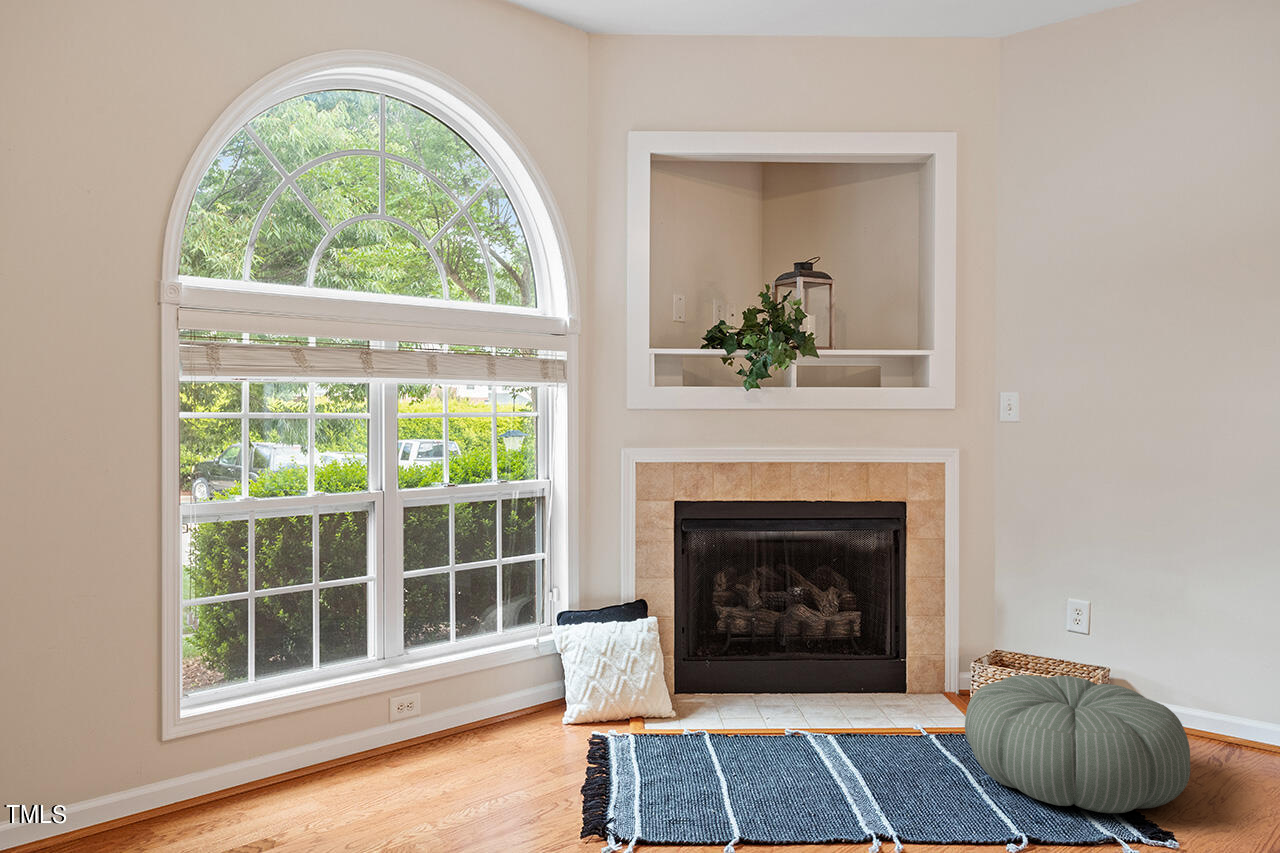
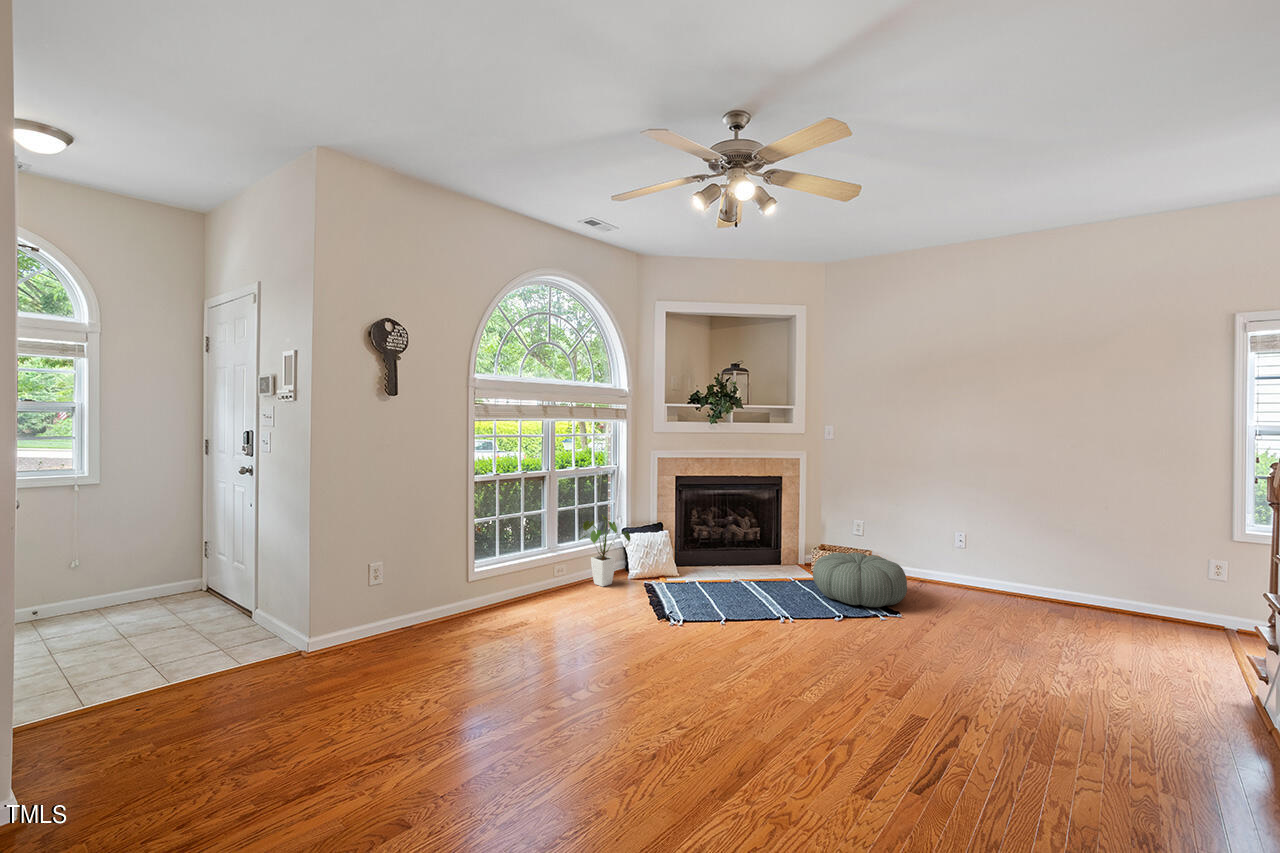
house plant: none [450,583,558,741] -> present [579,514,631,587]

